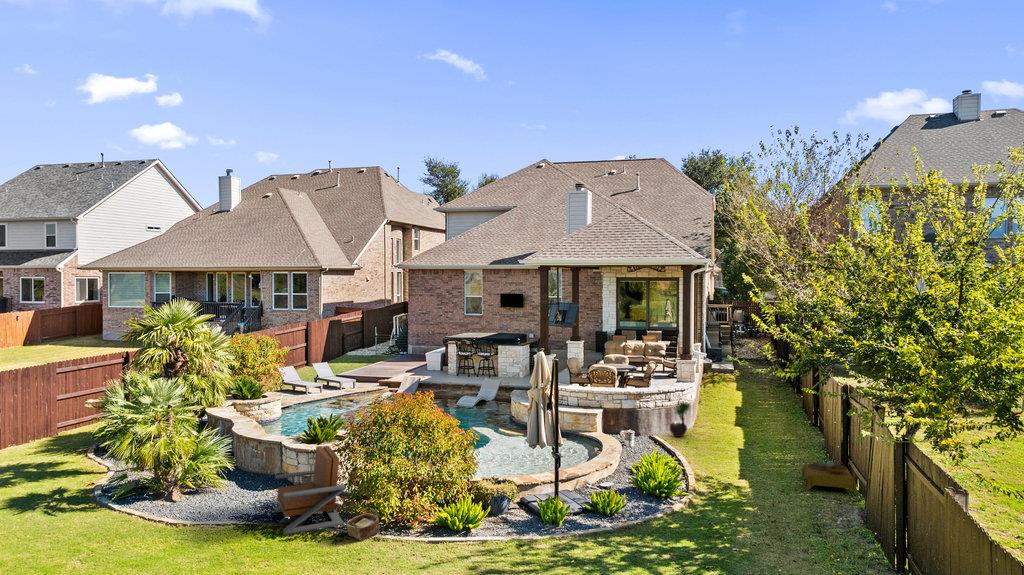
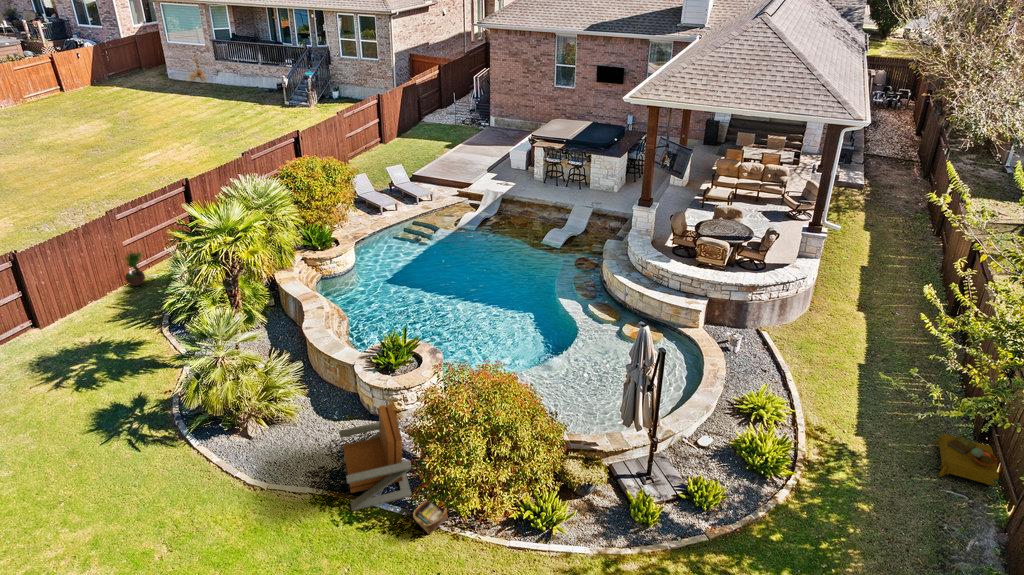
potted tree: present [670,402,690,437] -> present [125,253,145,286]

